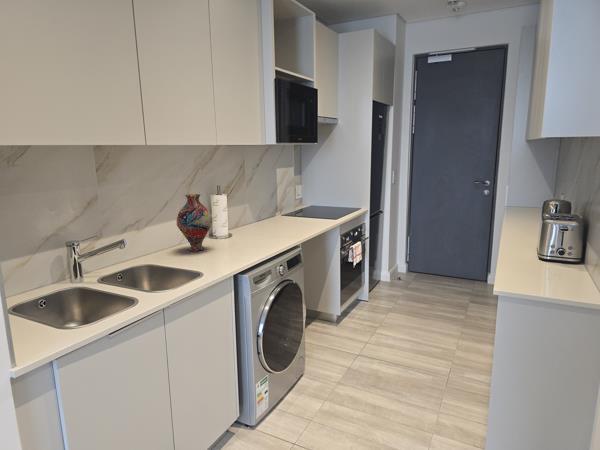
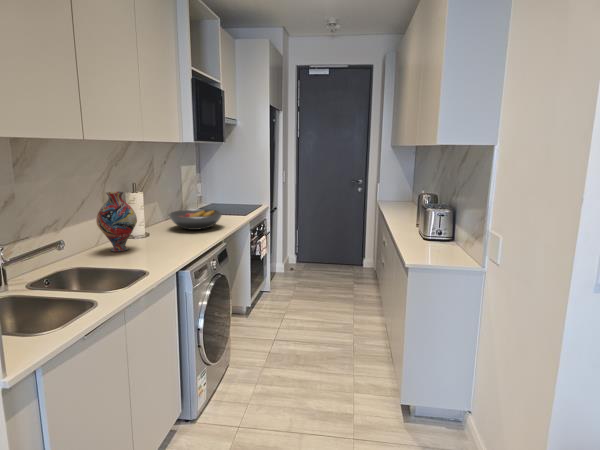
fruit bowl: none [251,212,305,233] -> present [169,209,222,230]

